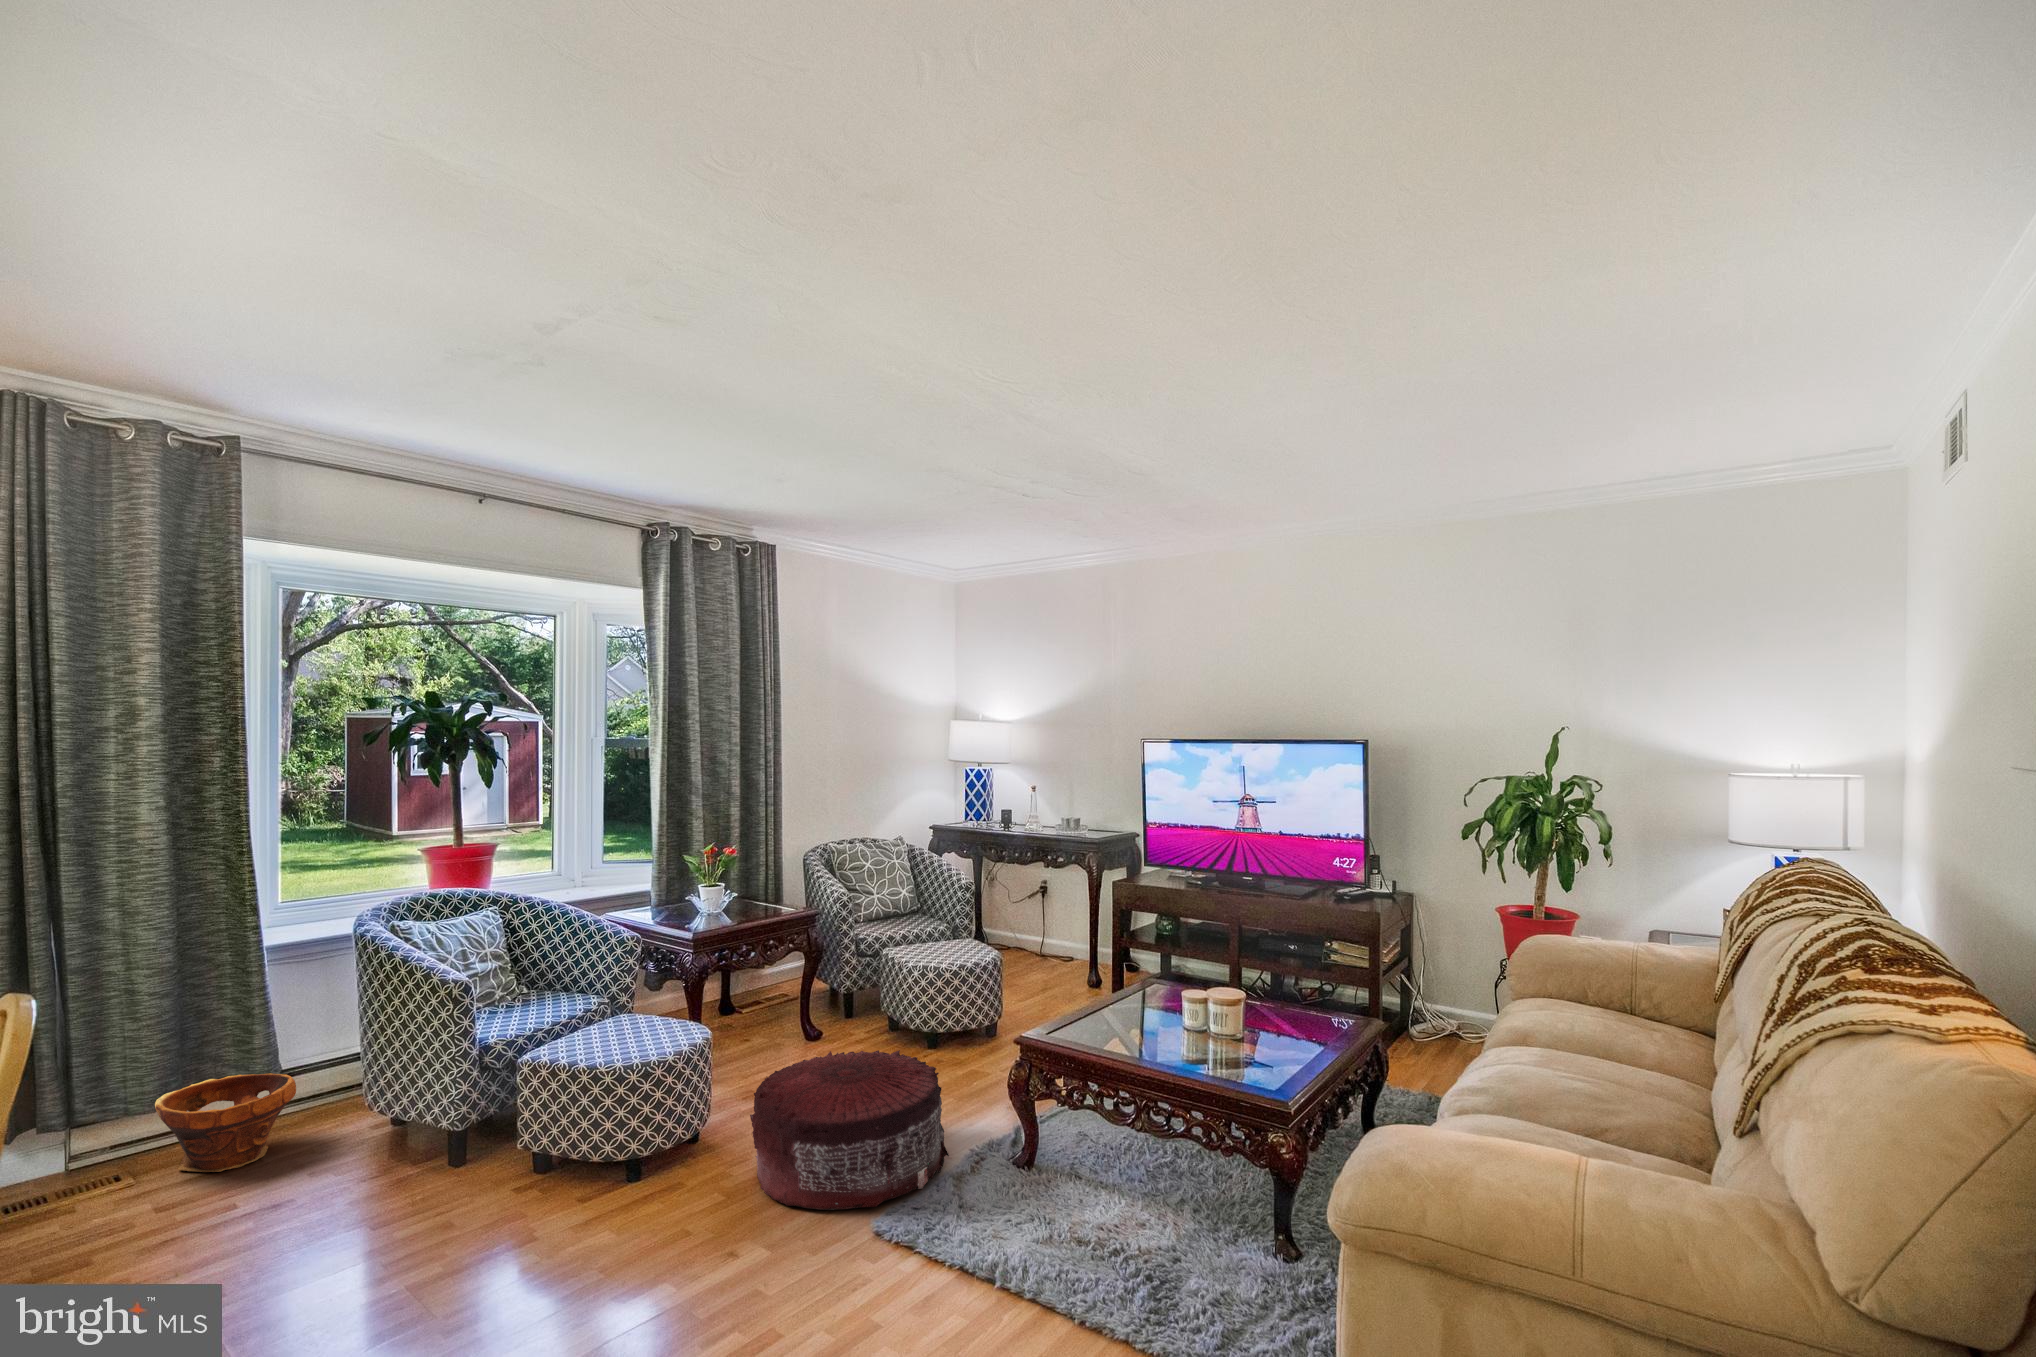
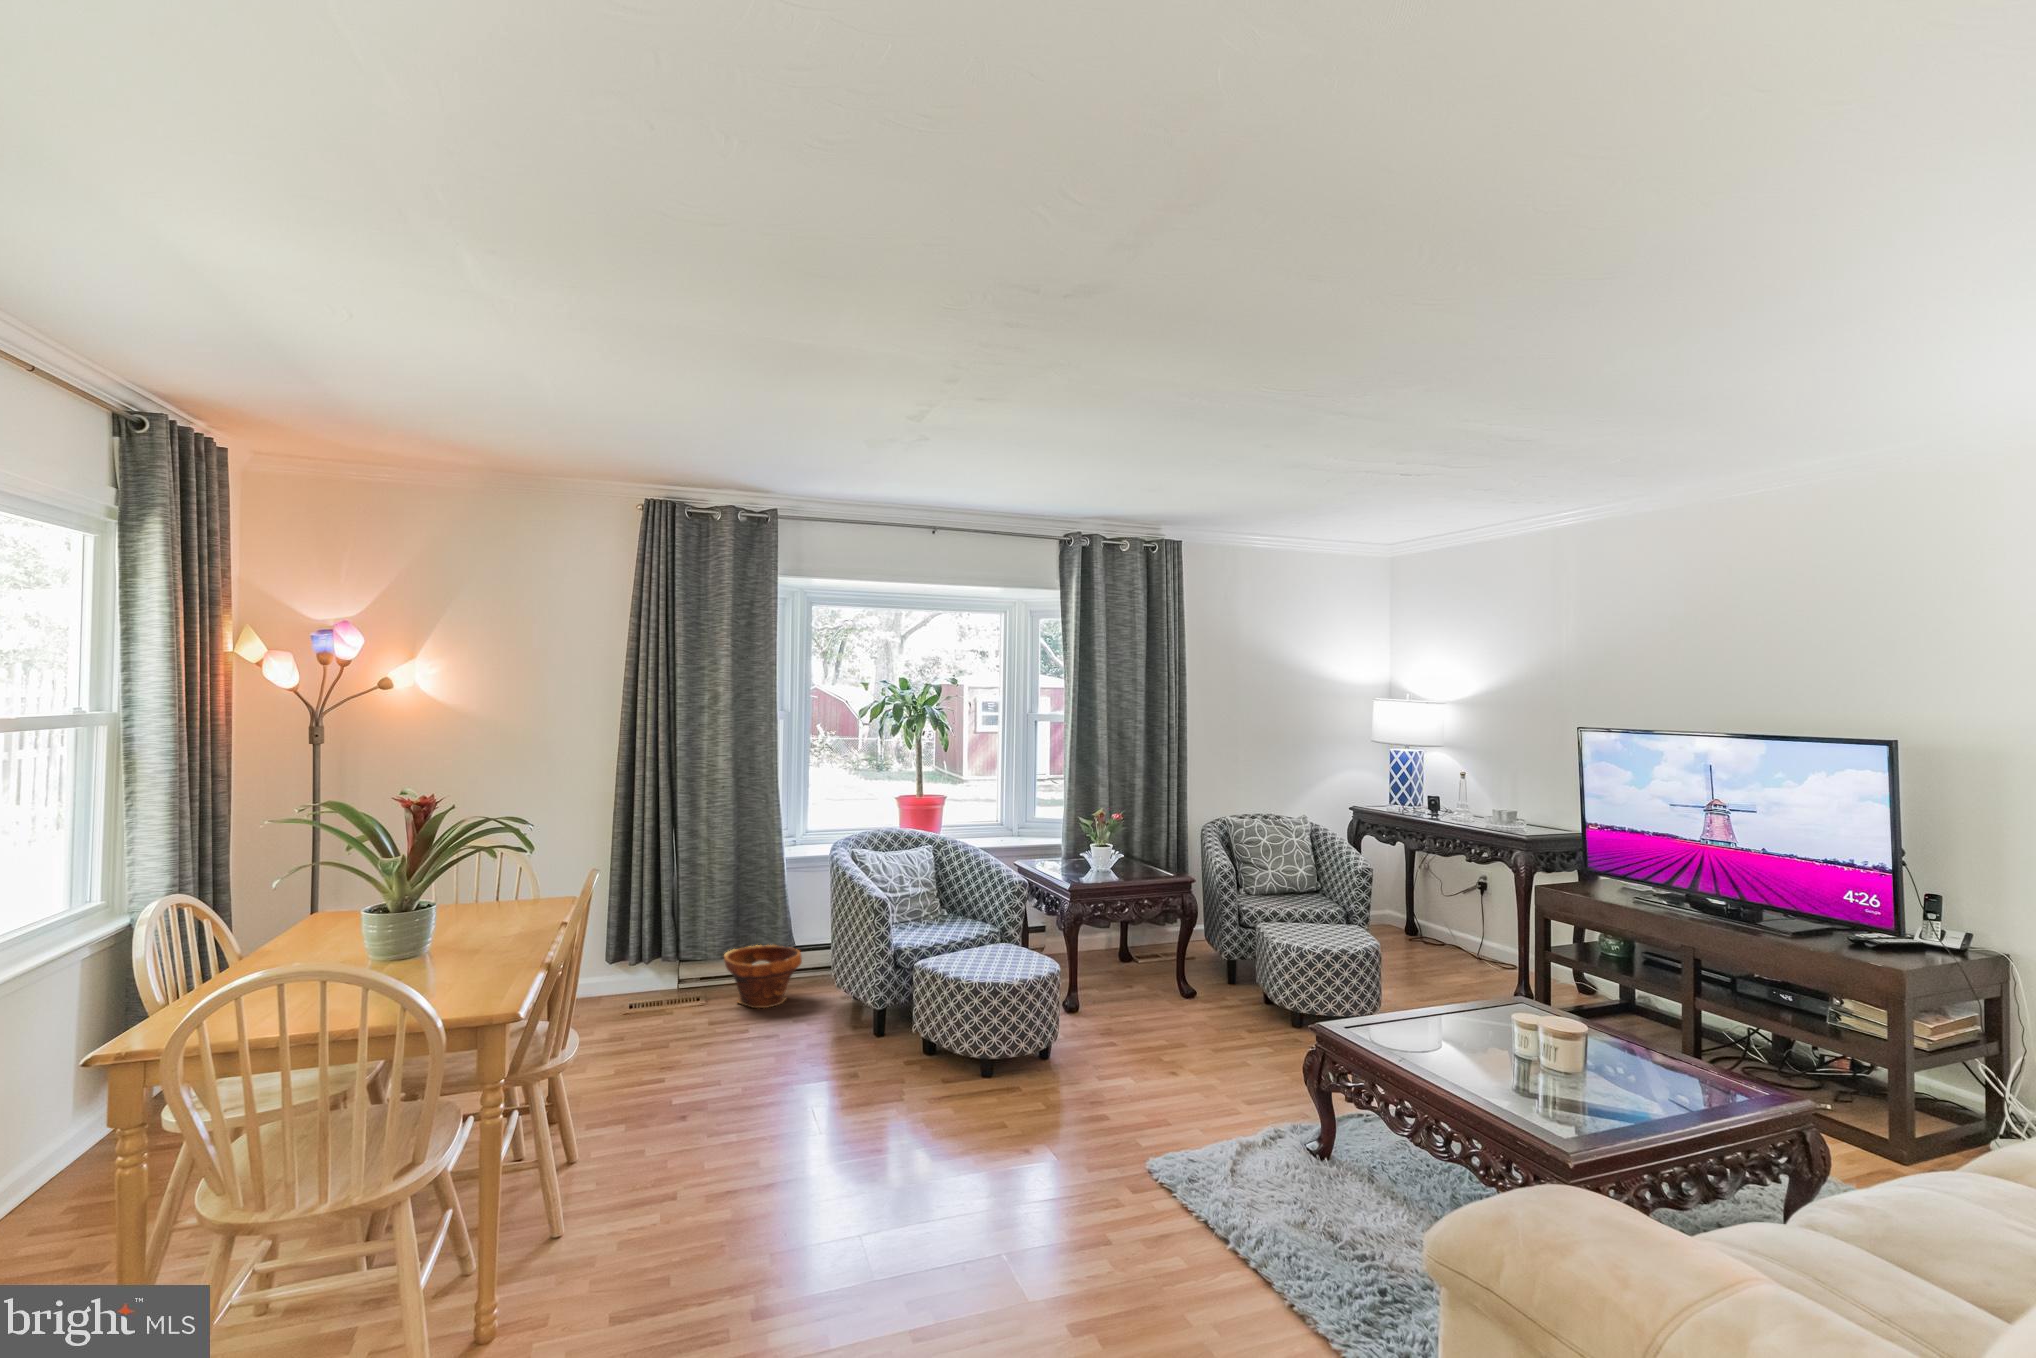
pouf: present [750,1050,949,1210] -> none [1069,1001,1248,1147]

